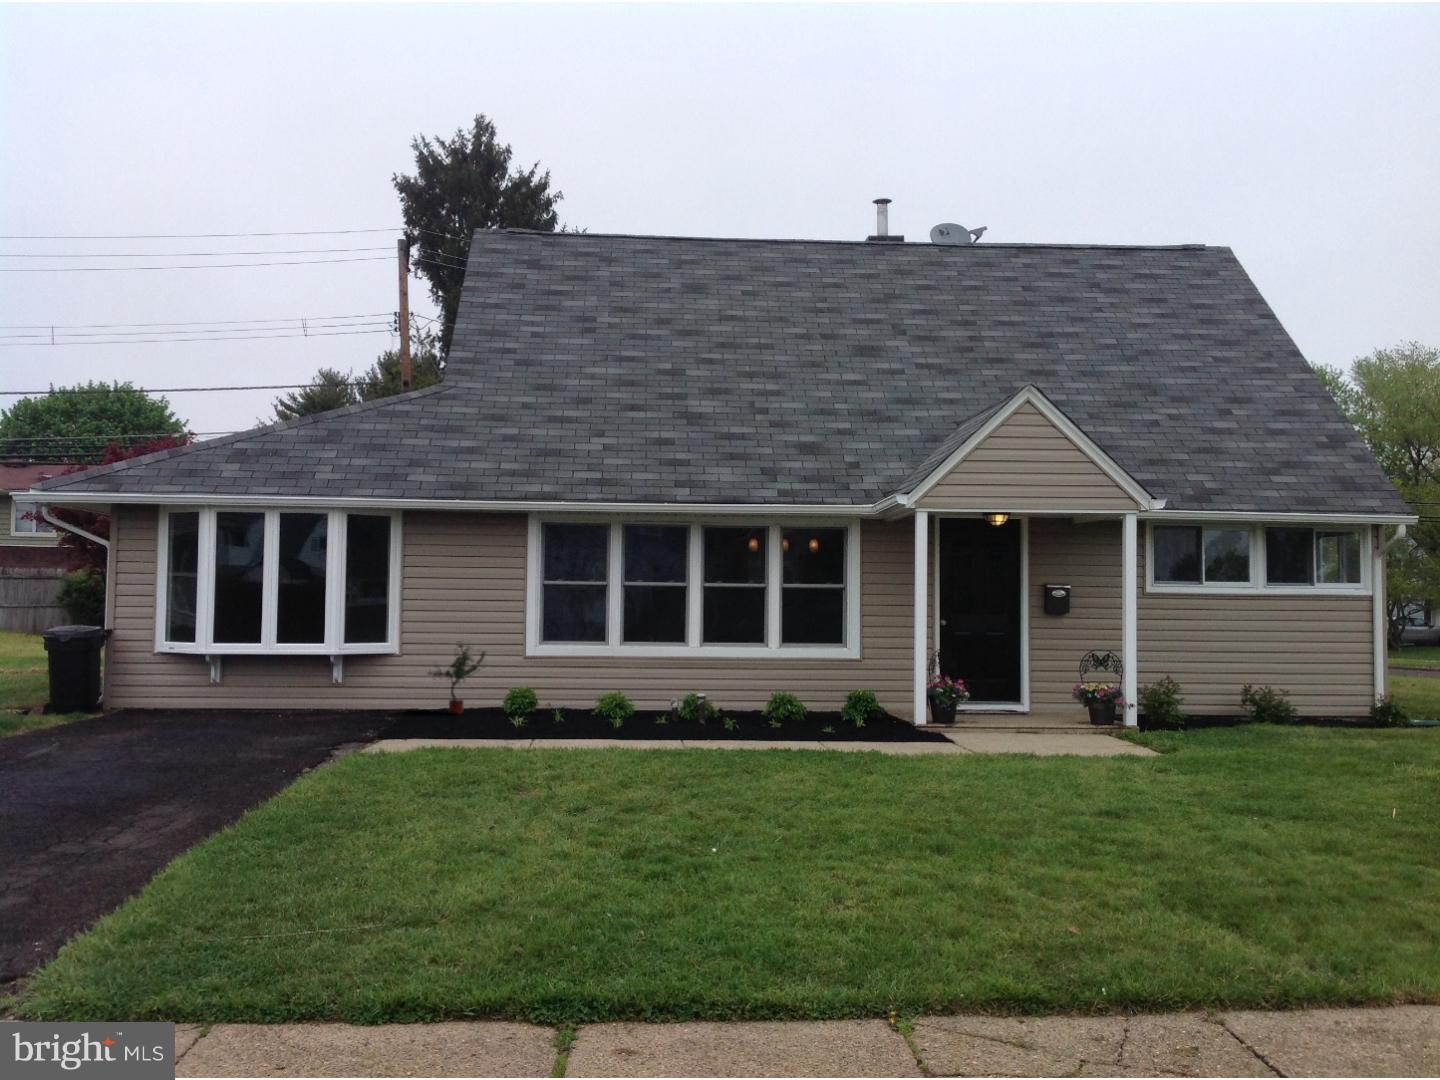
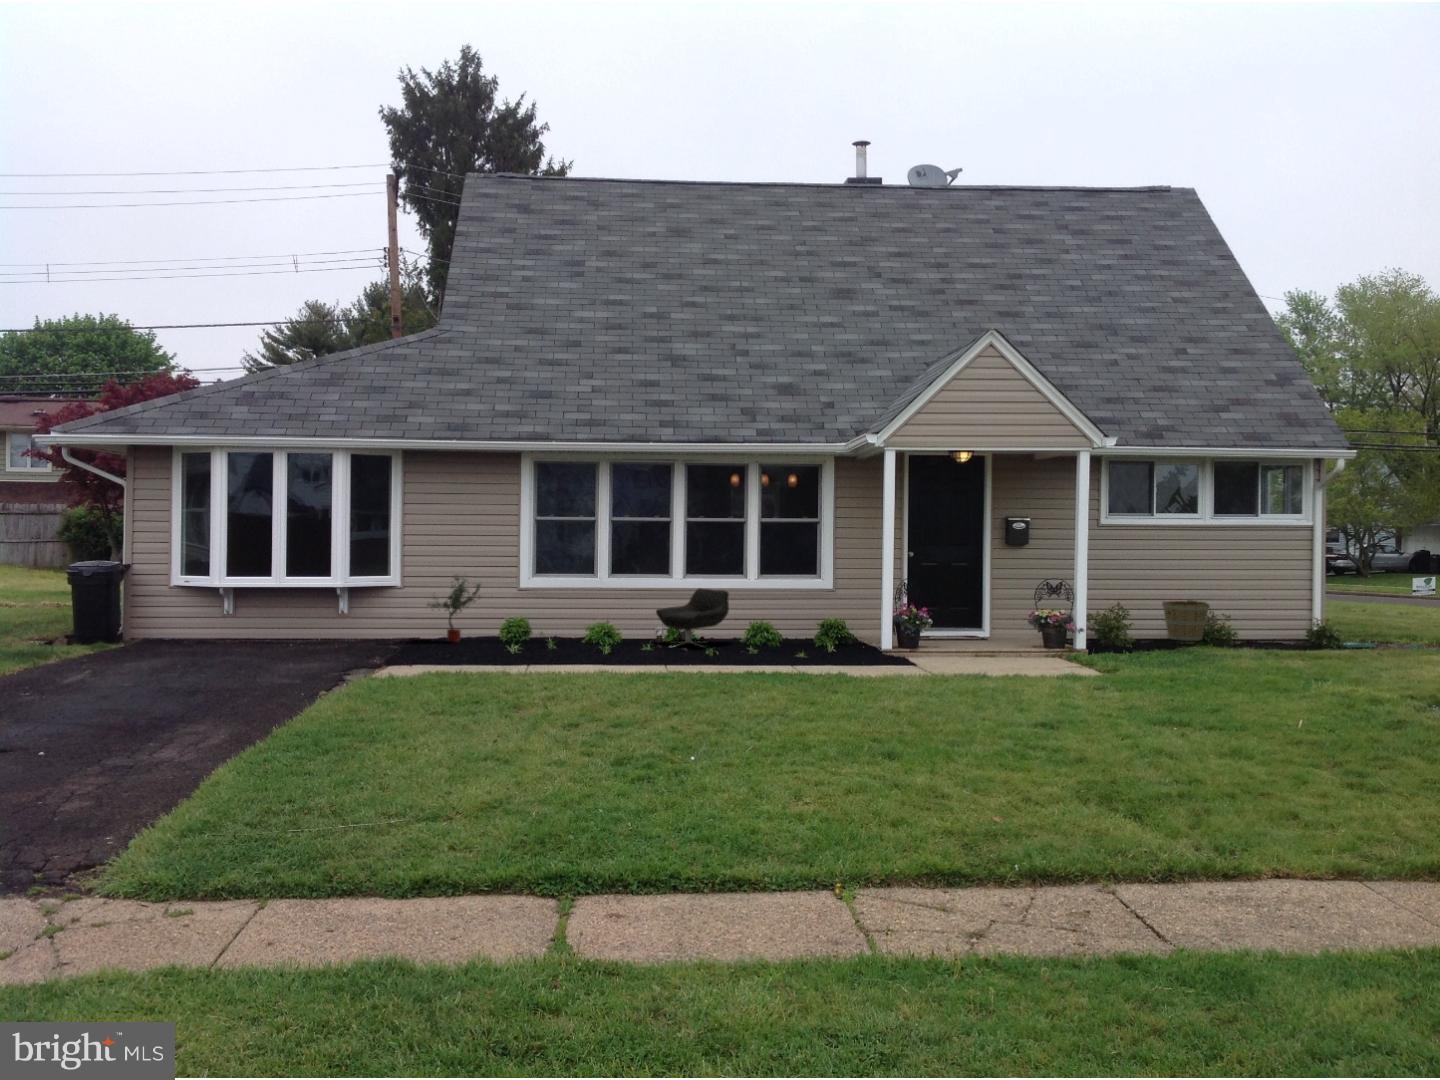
lounge chair: none [671,658,749,721] -> present [656,589,729,646]
wooden bucket: none [1211,673,1264,718] -> present [1162,600,1210,641]

